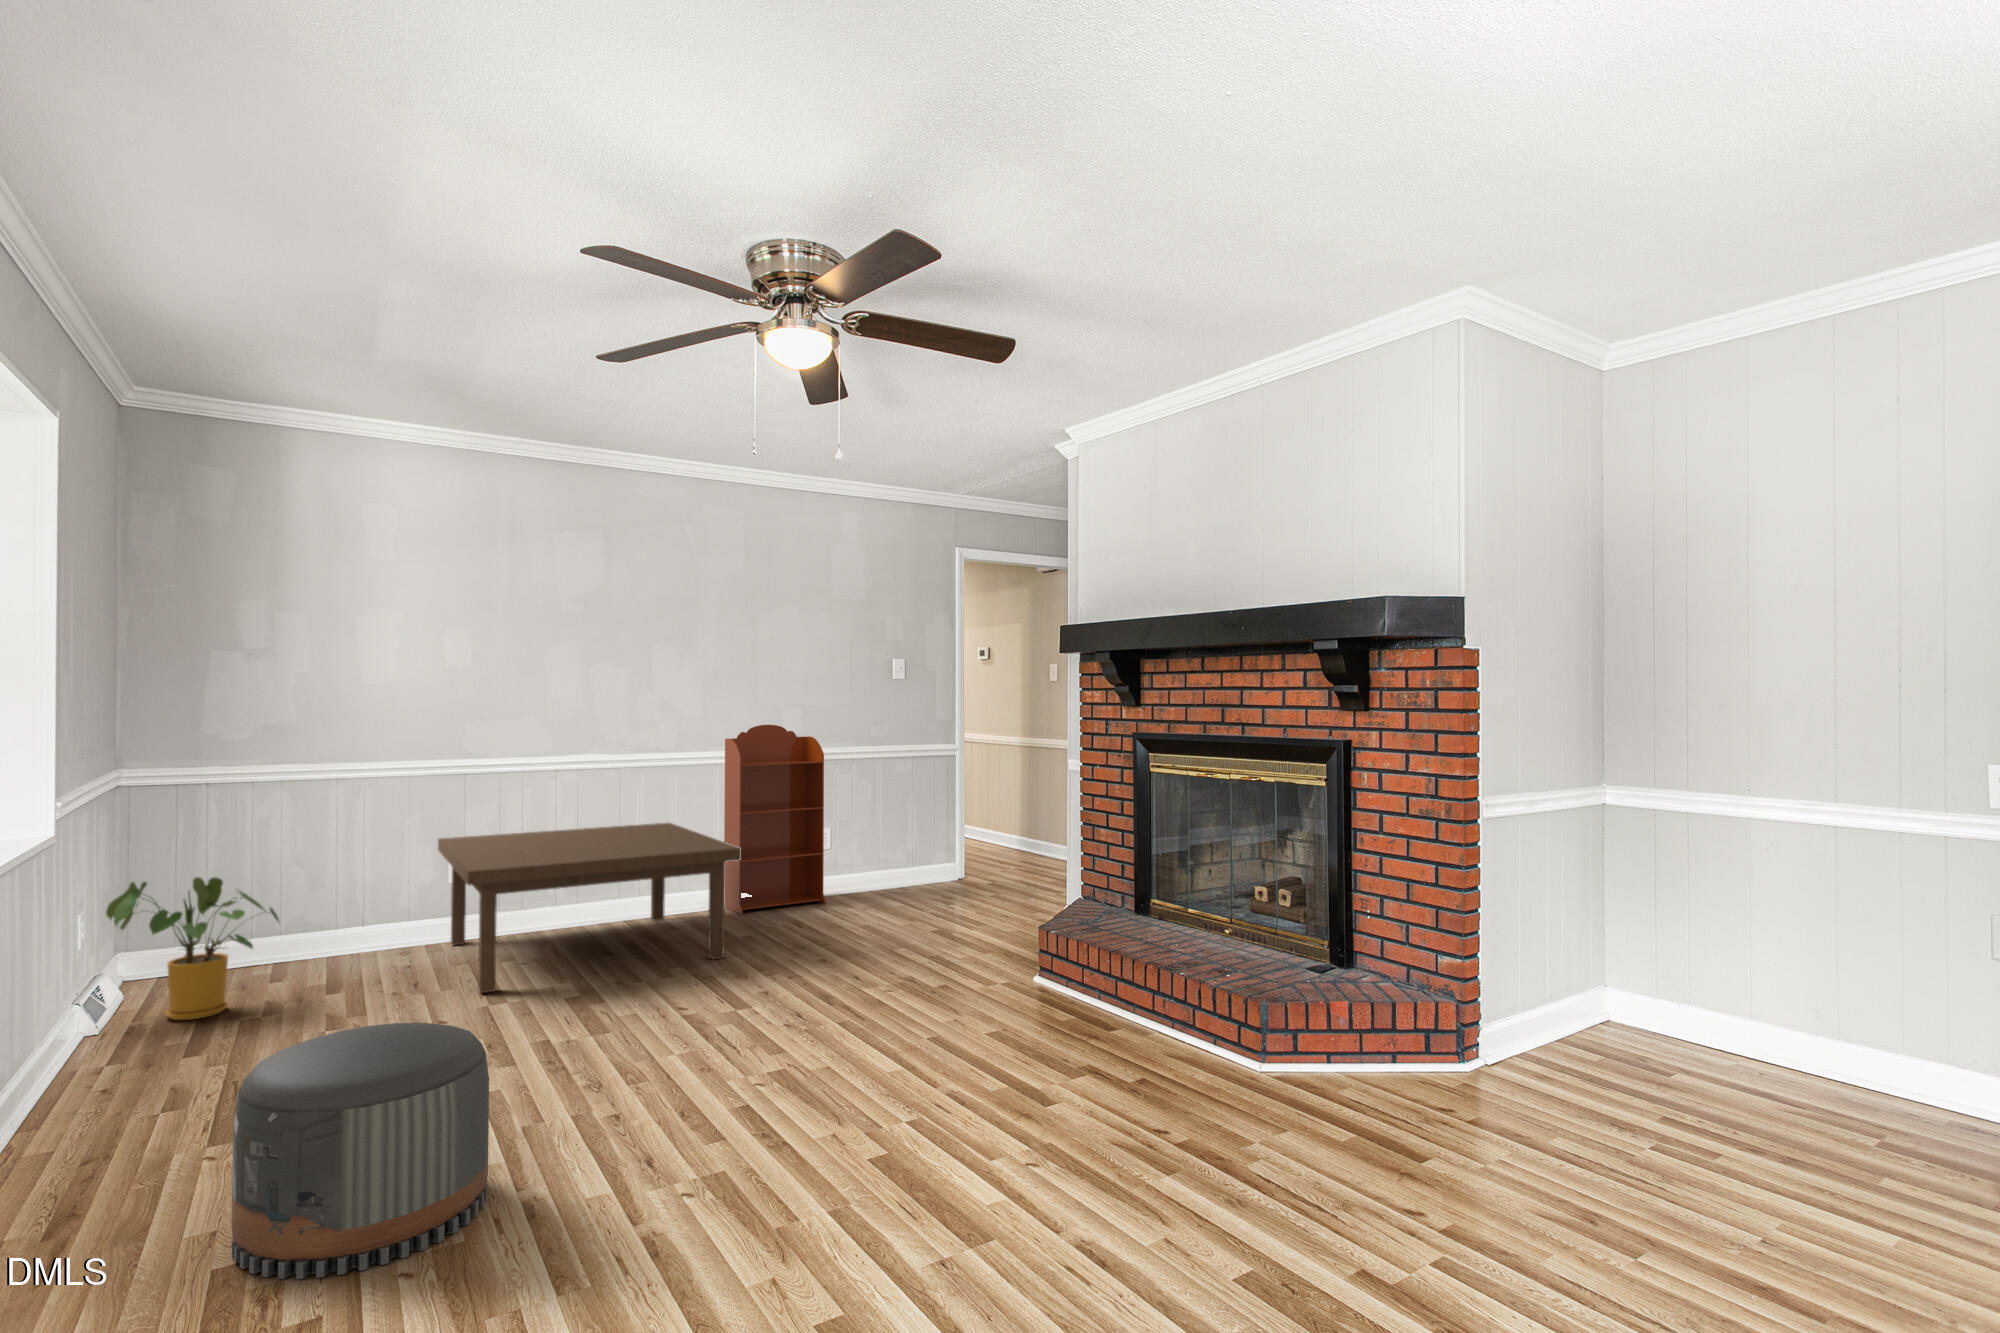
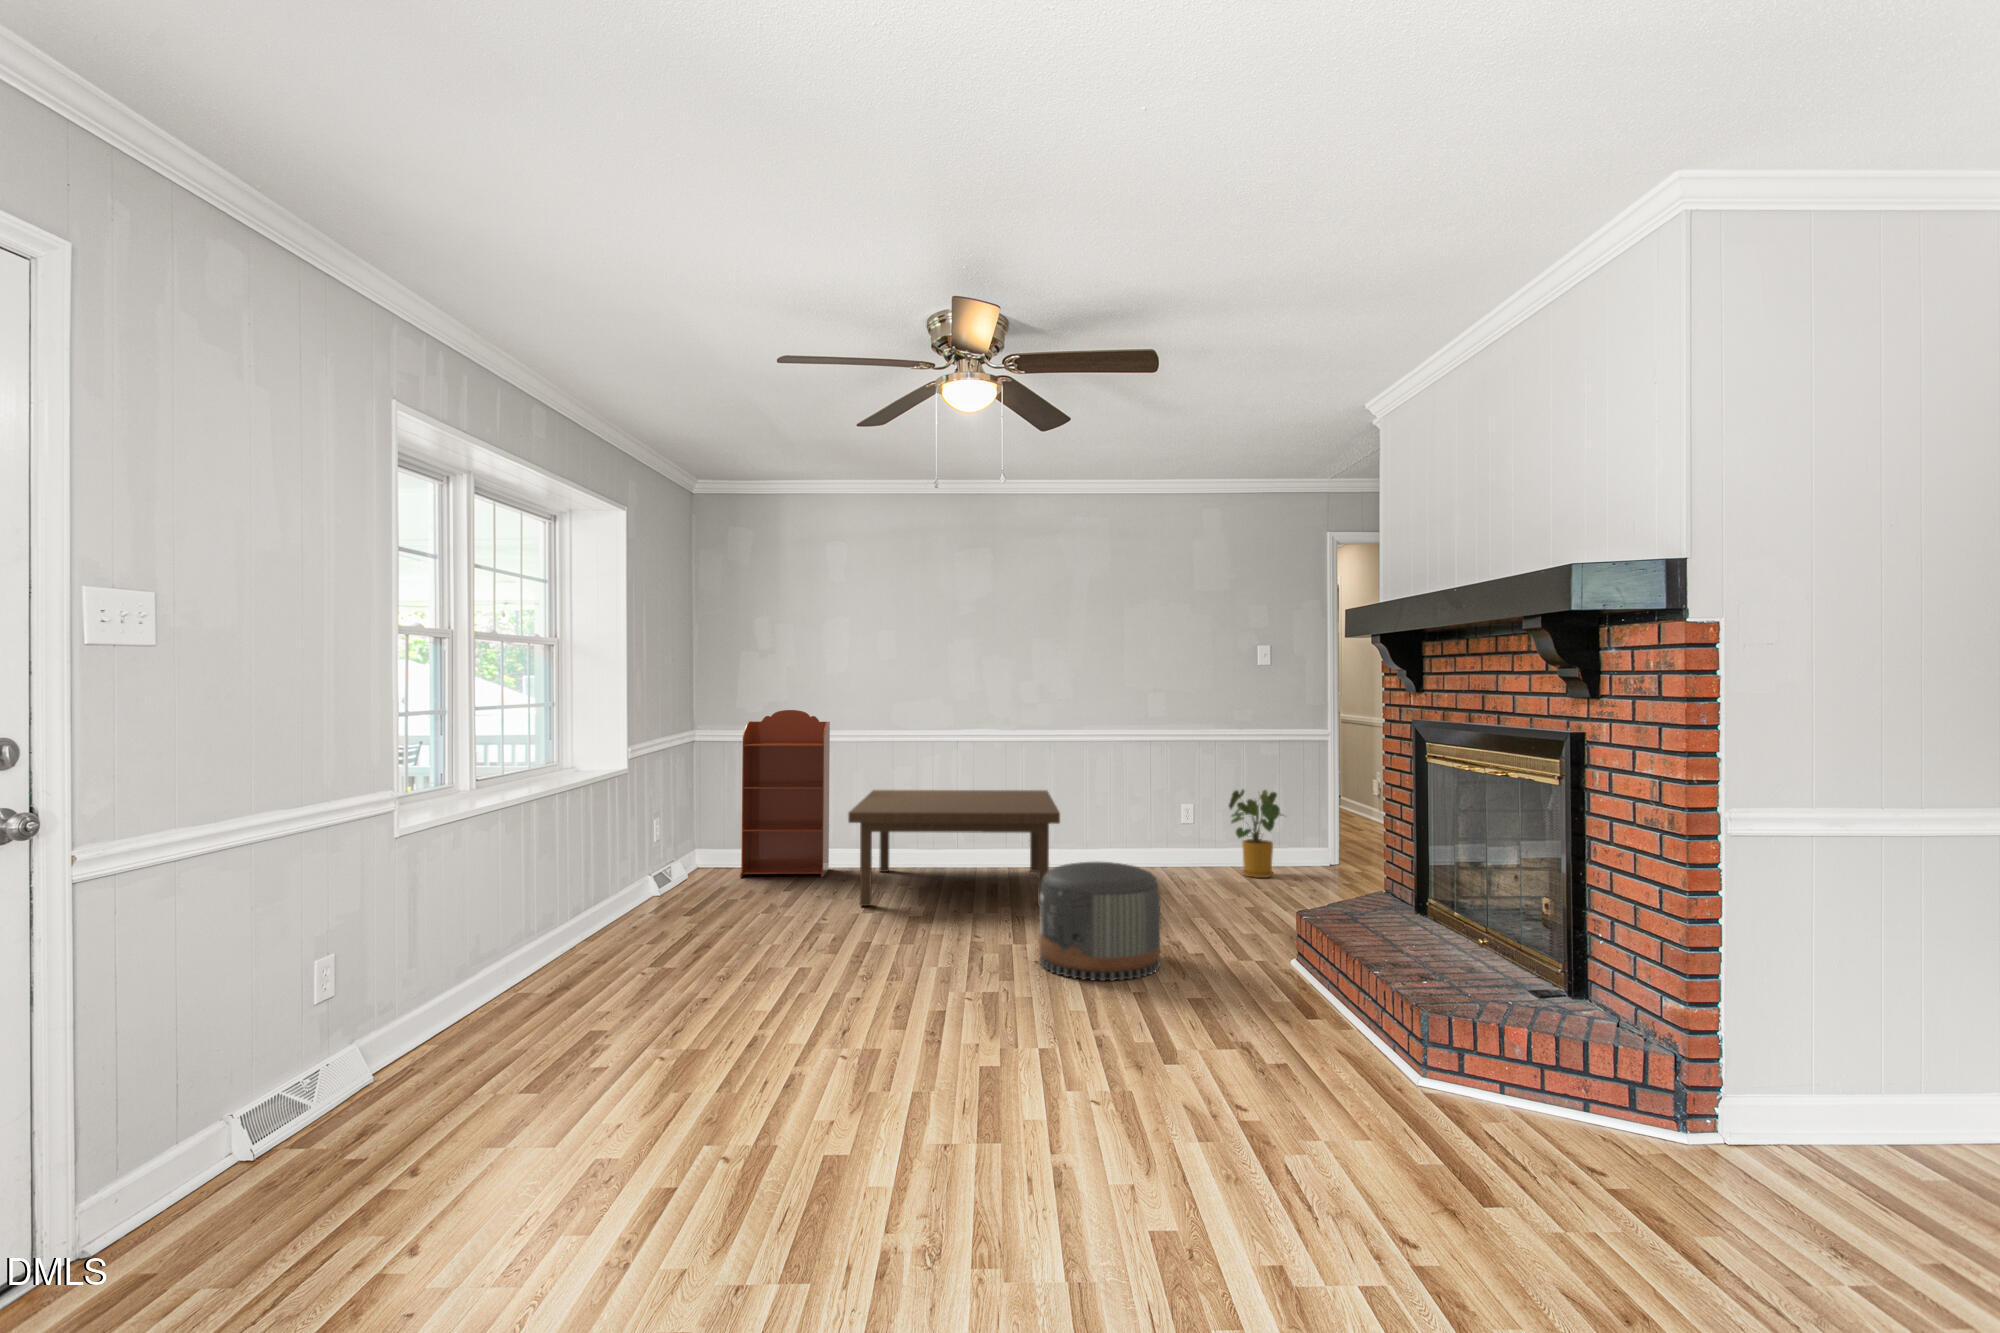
bookcase: present [724,725,826,915] -> present [740,710,830,878]
house plant: present [106,877,279,1020] -> present [1229,790,1281,878]
pouf: present [231,1023,489,1279] -> present [1039,862,1160,981]

